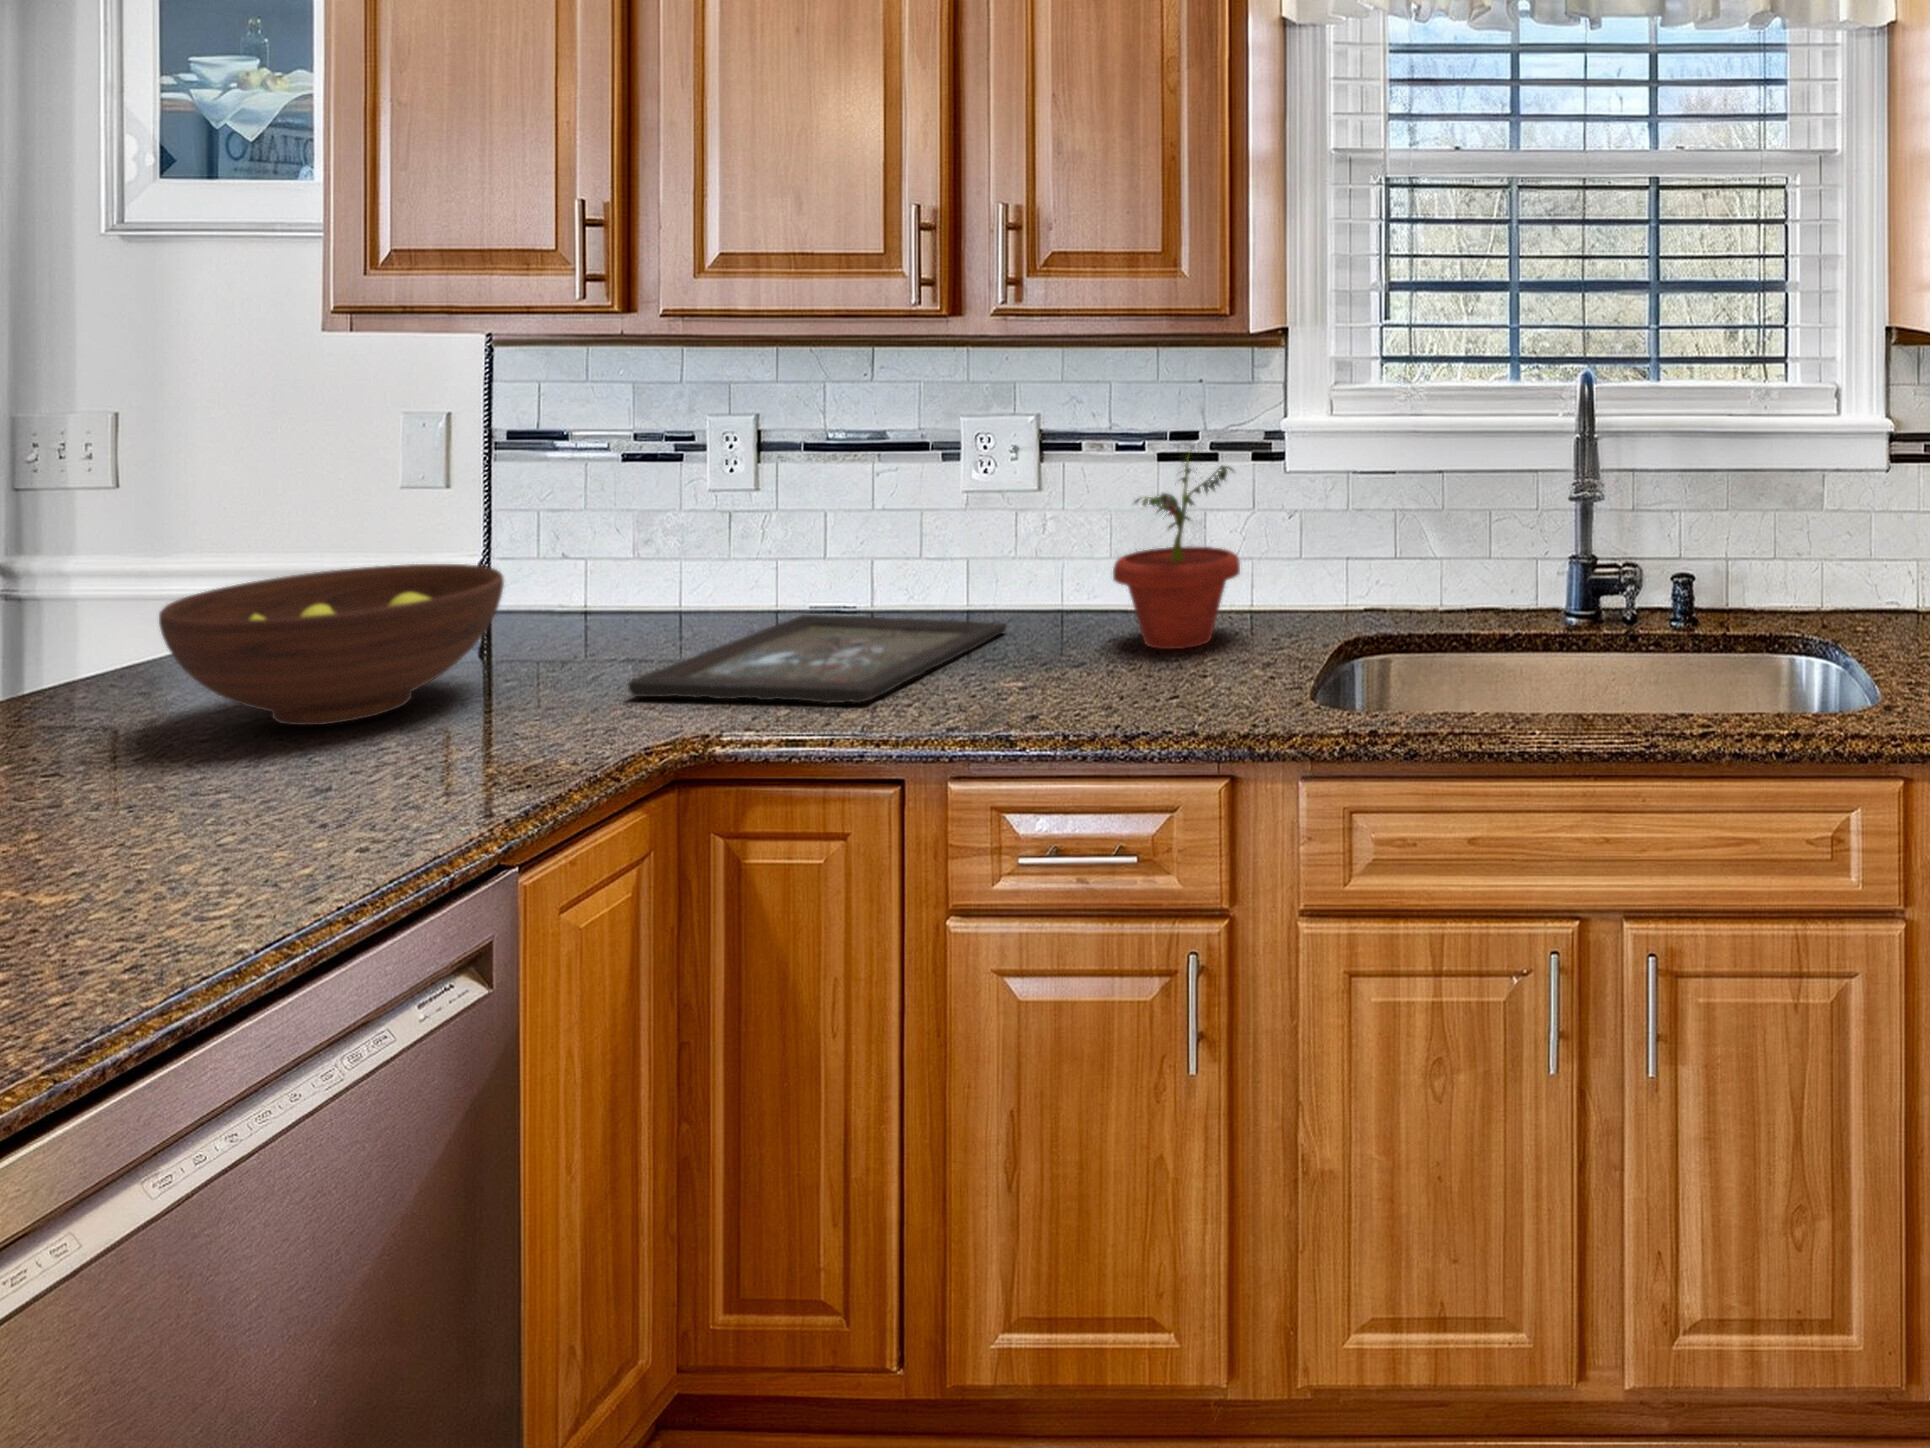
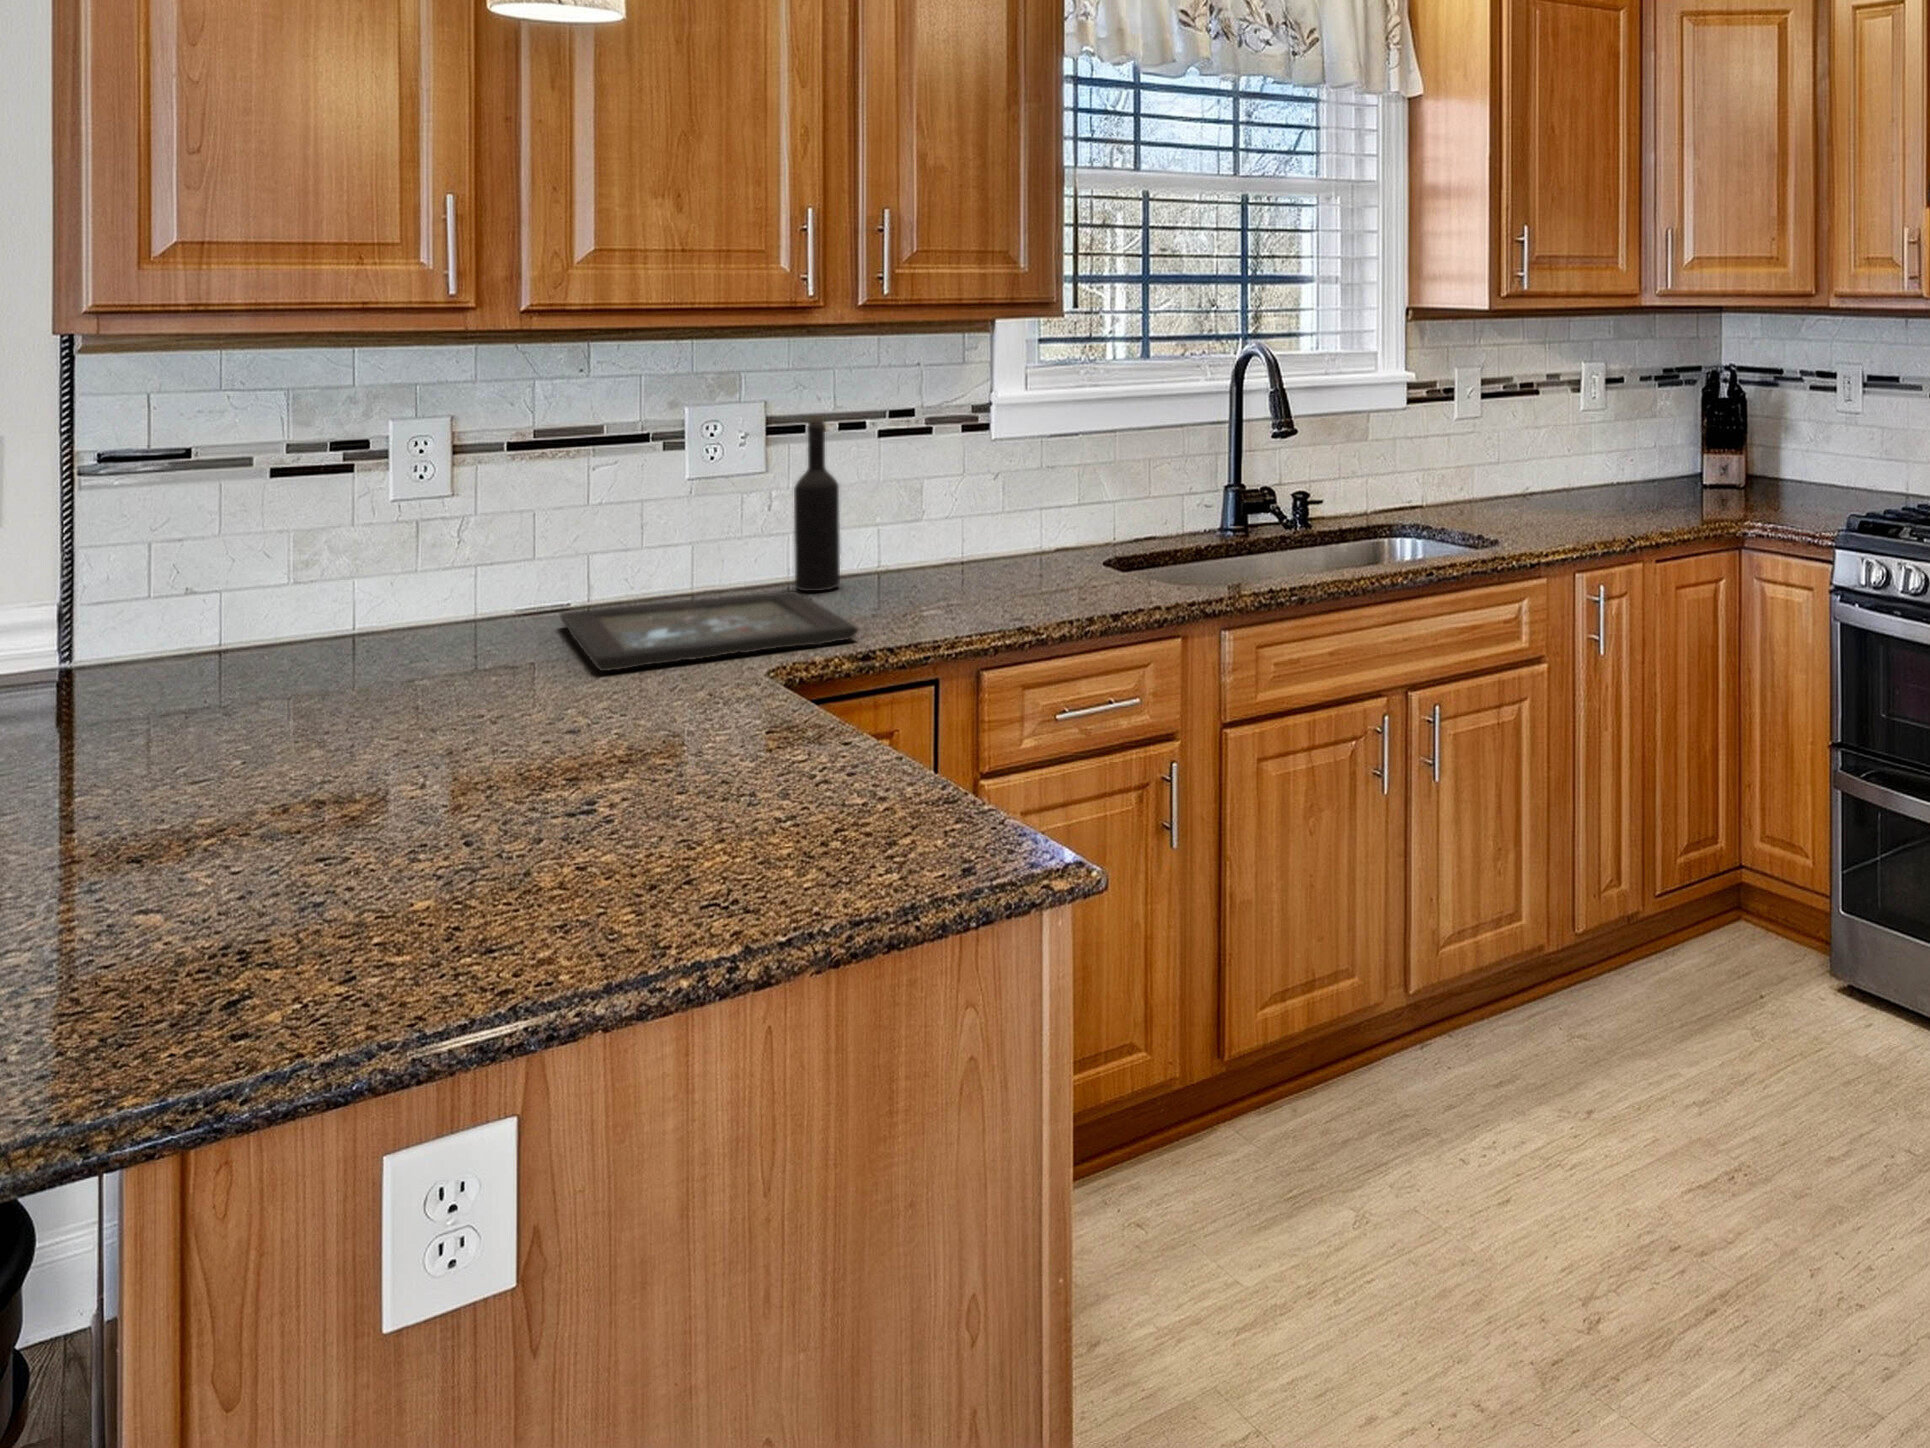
wine bottle: none [1038,436,1086,624] -> present [794,416,840,591]
potted plant: present [1113,457,1240,649] -> none [918,411,1040,587]
fruit bowl: present [159,564,504,725] -> none [99,571,464,743]

